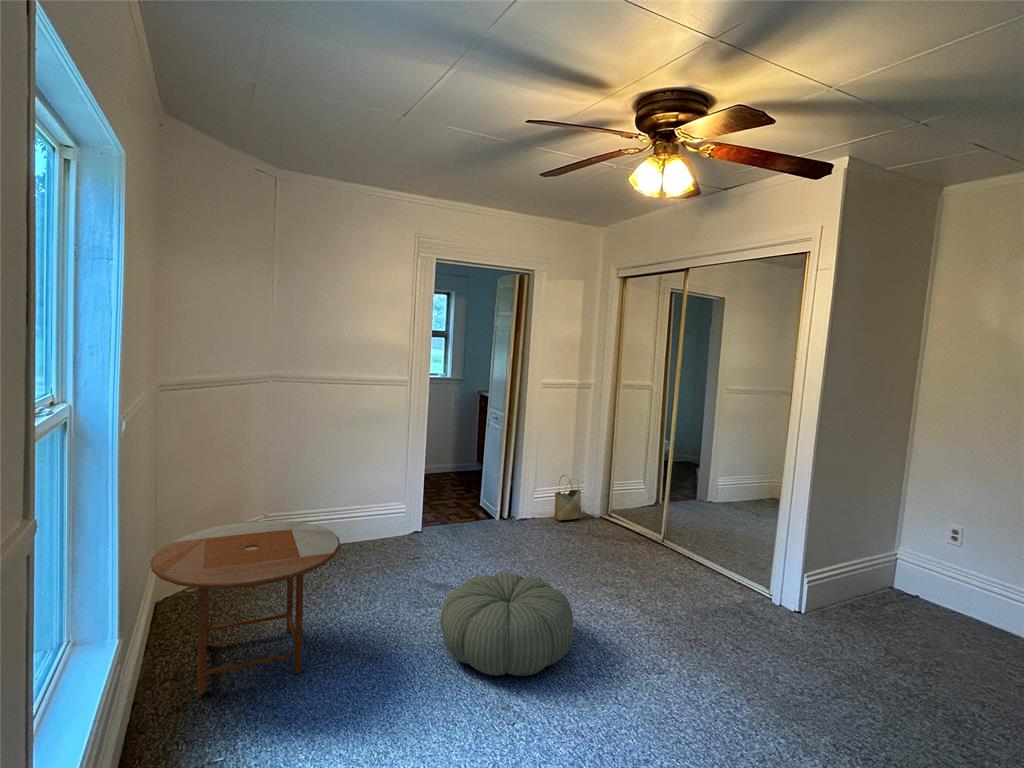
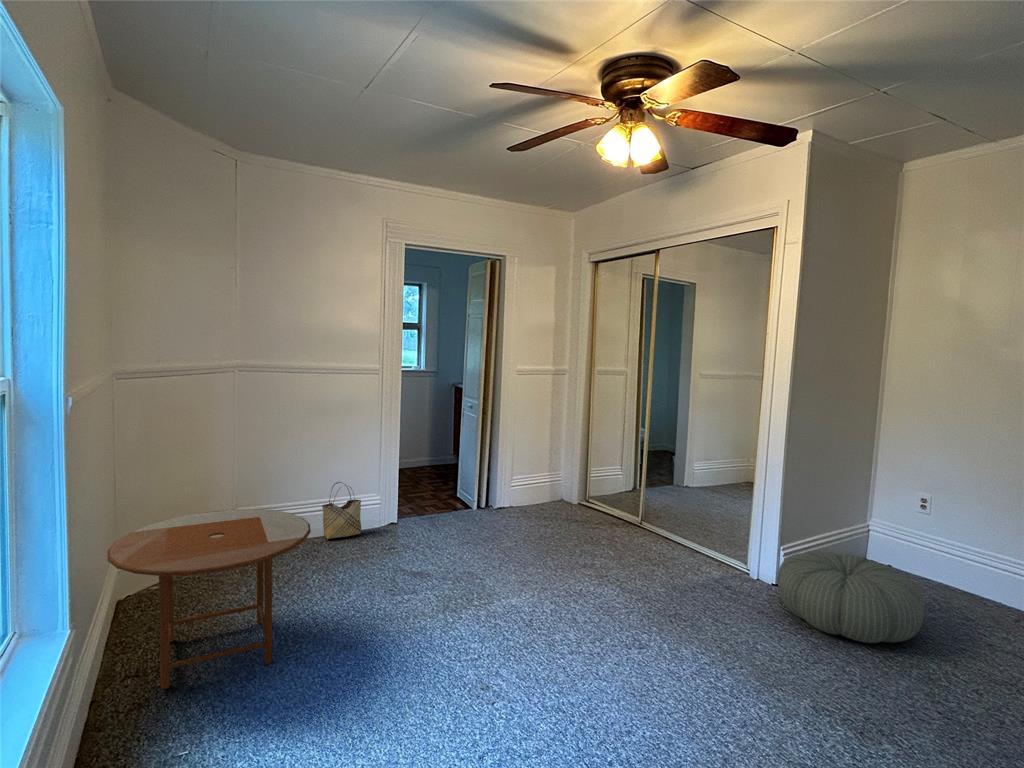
woven basket: present [554,475,582,521] -> present [322,482,361,539]
pouf: present [440,573,573,676] -> present [777,551,924,643]

